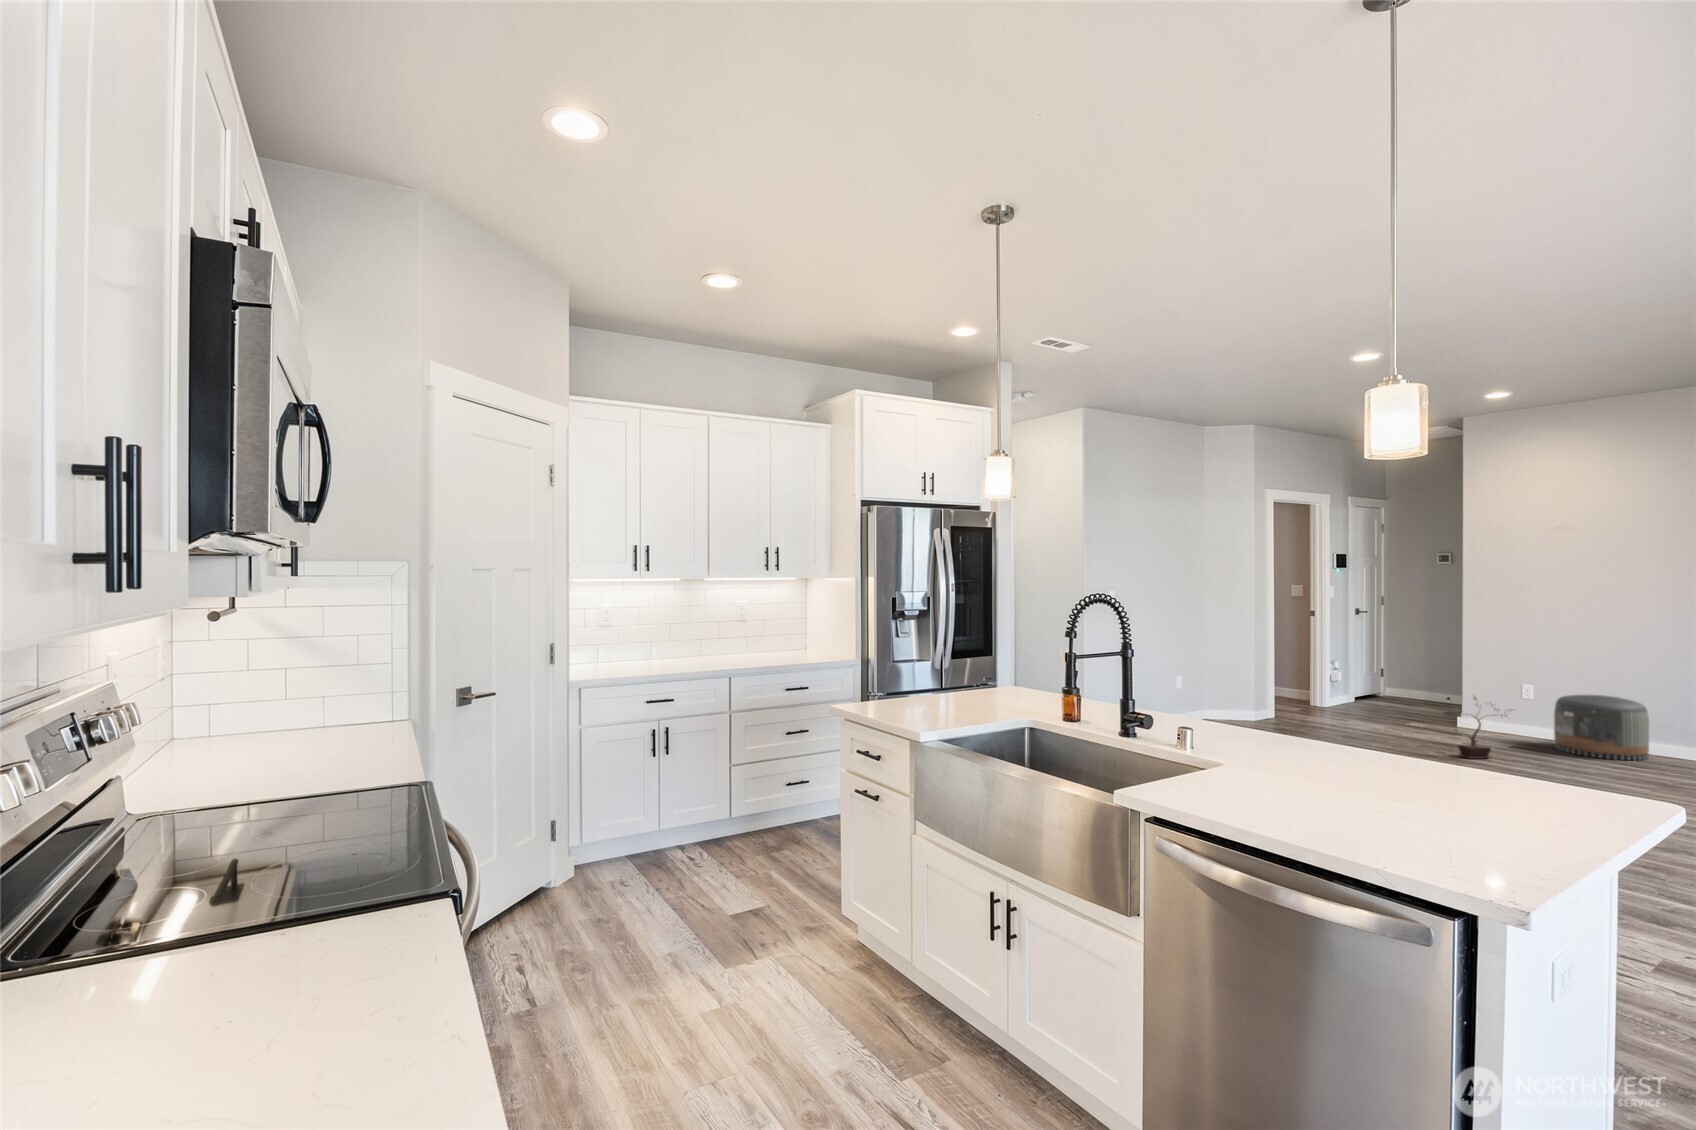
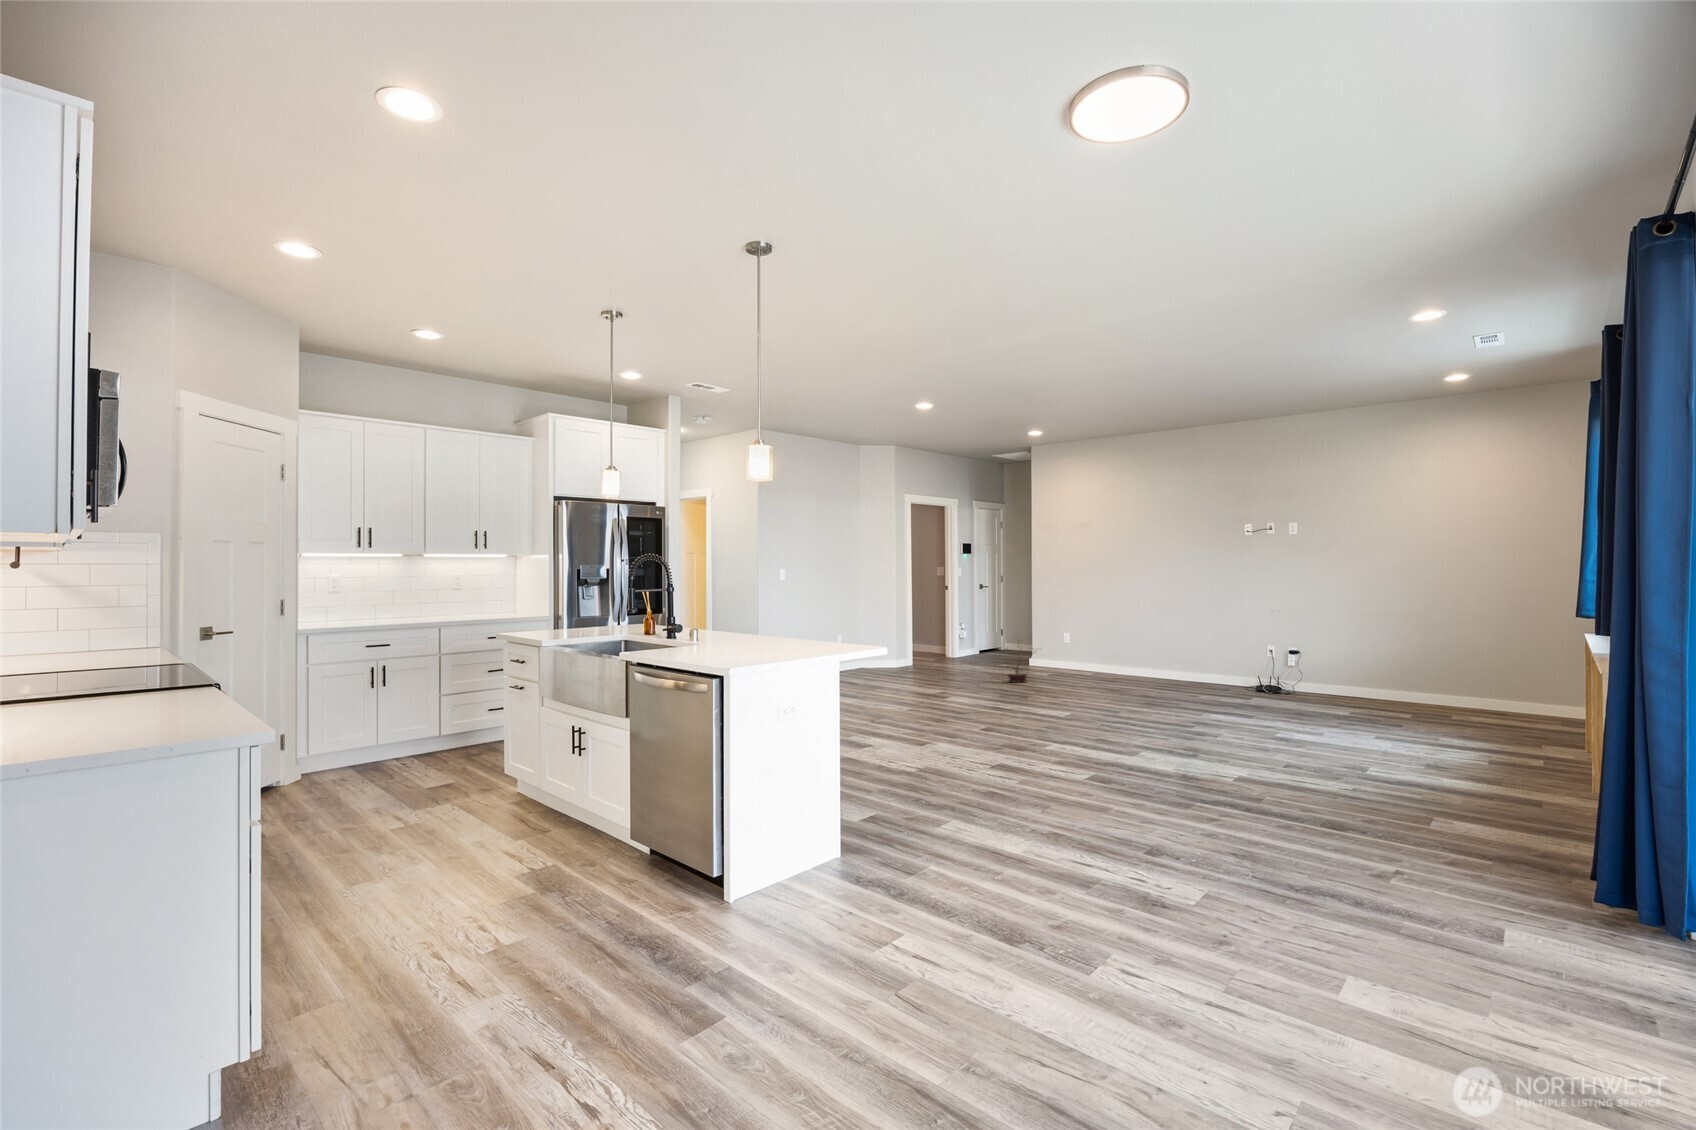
pouf: present [1554,695,1649,760] -> none [1073,638,1121,679]

